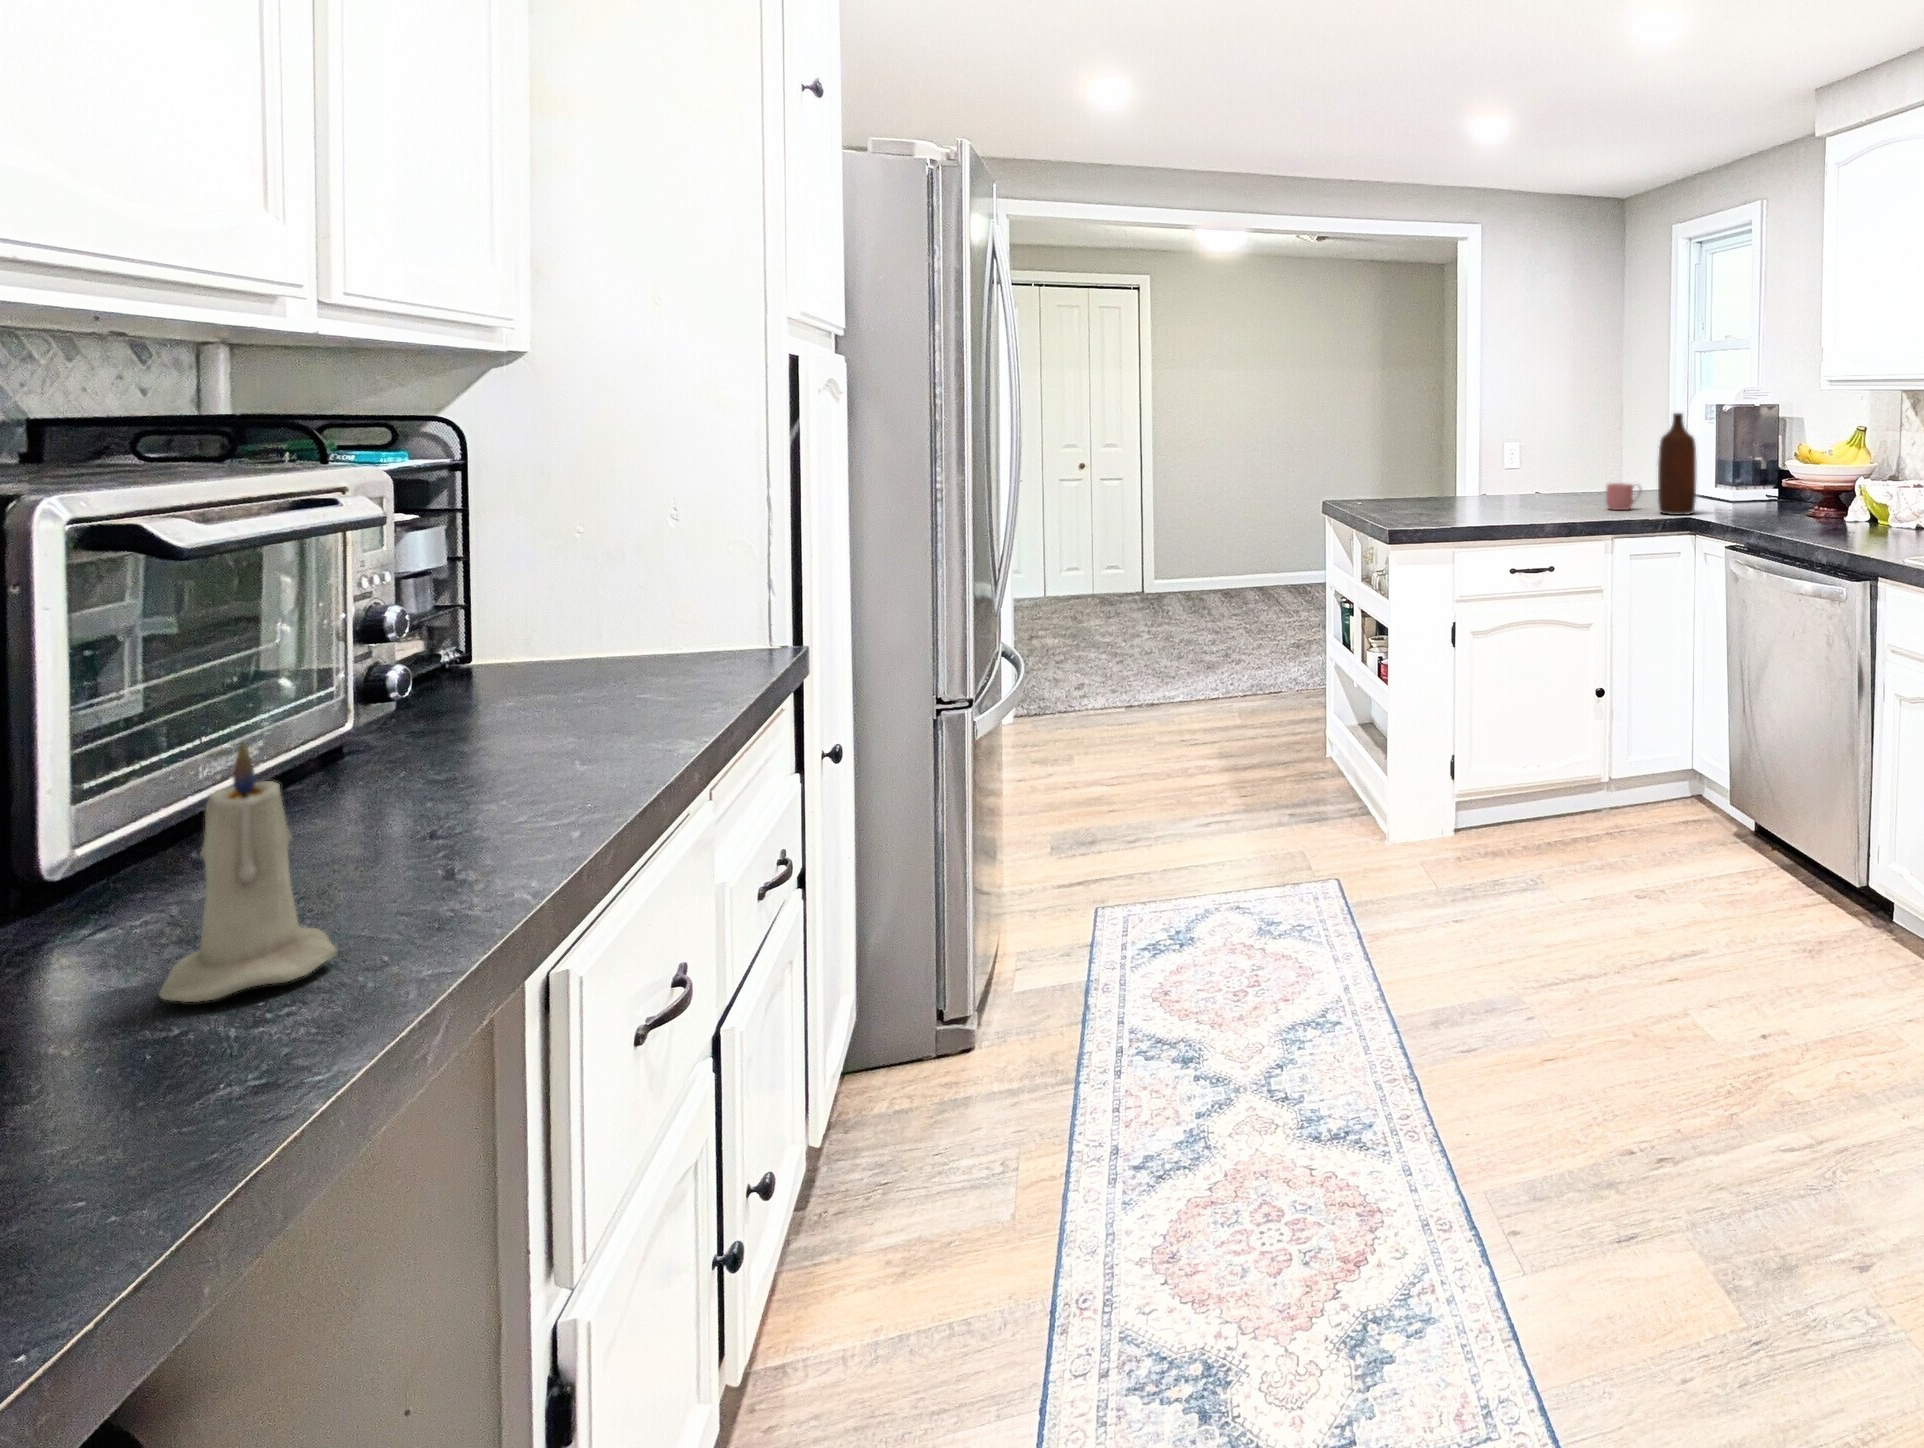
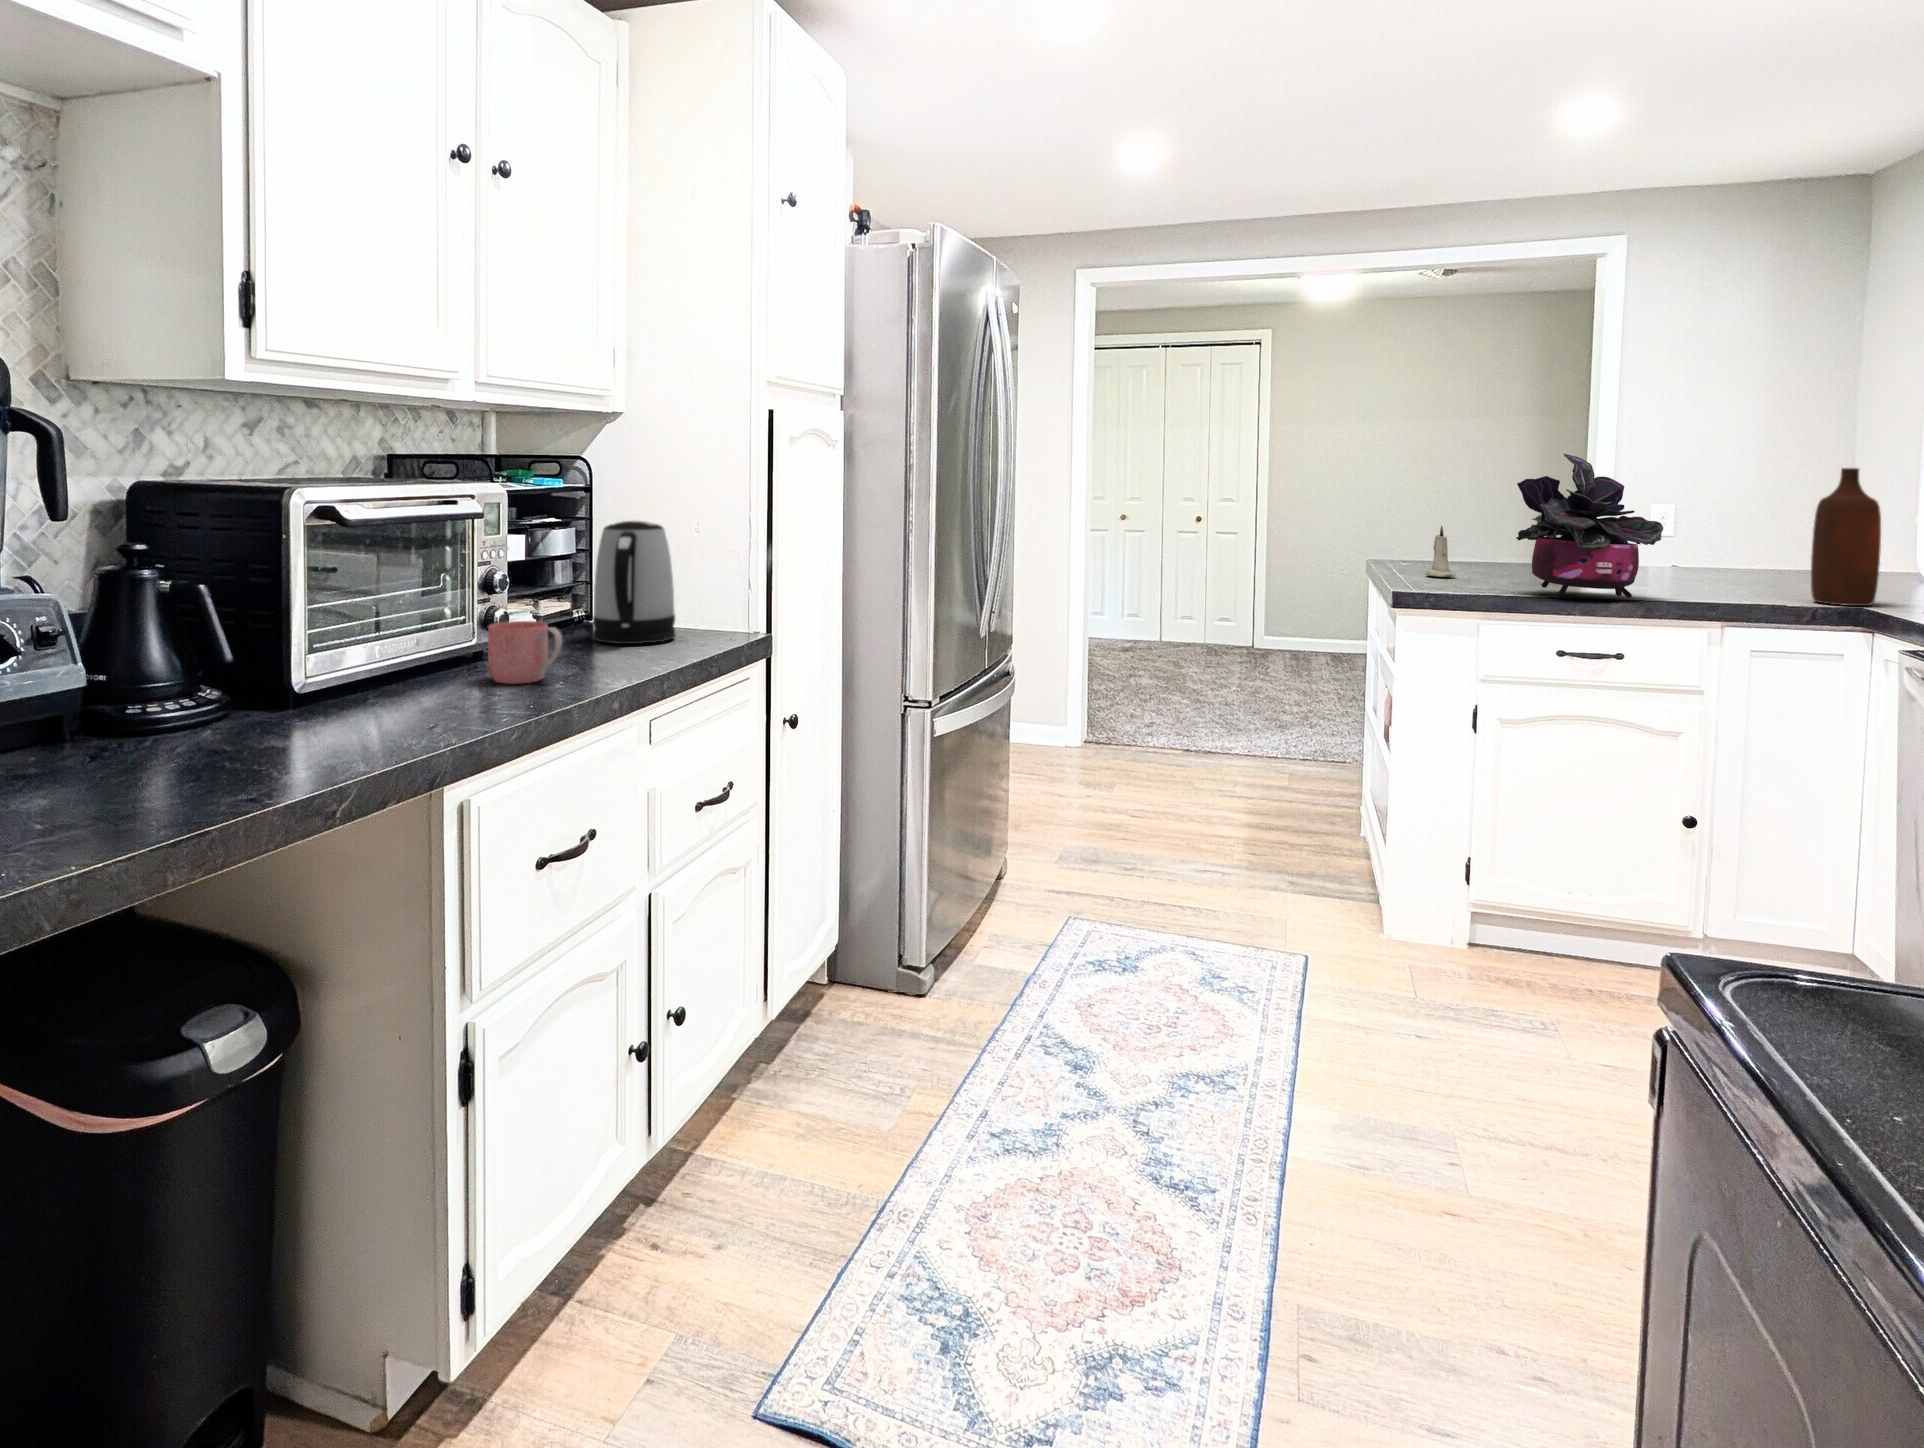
potted plant: none [1479,402,1577,522] -> present [1516,454,1663,598]
mug: present [1606,483,1641,510] -> present [488,621,562,684]
kettle: none [522,509,671,692] -> present [593,521,675,644]
candle: present [159,742,337,1002] -> present [1425,525,1456,577]

